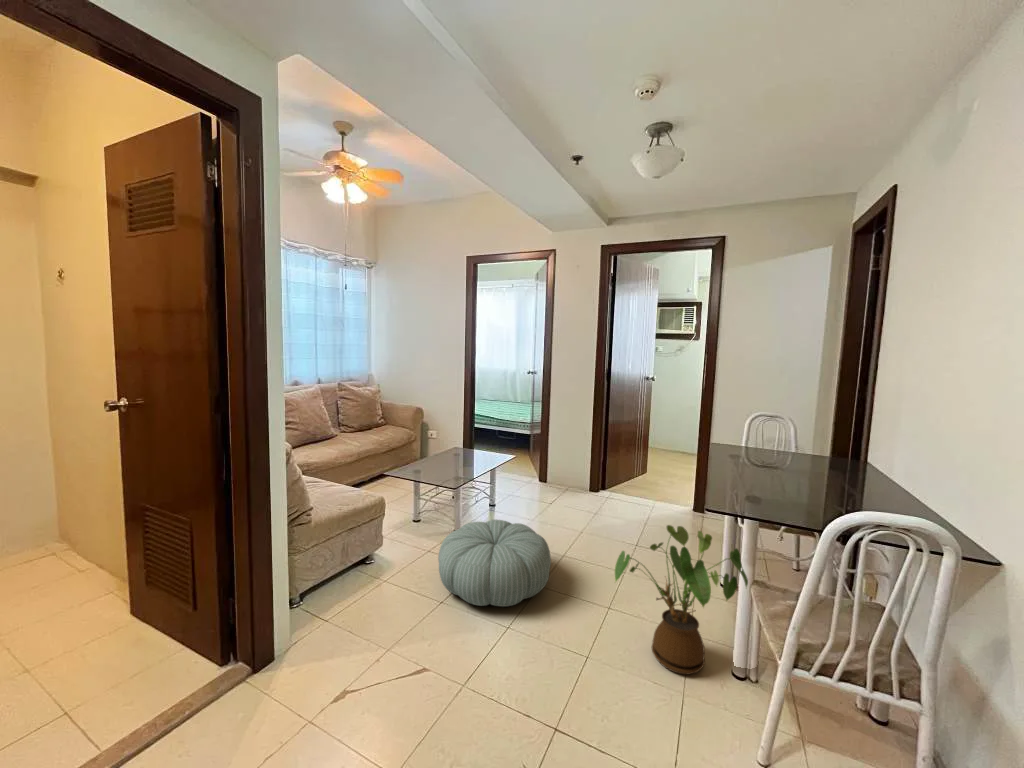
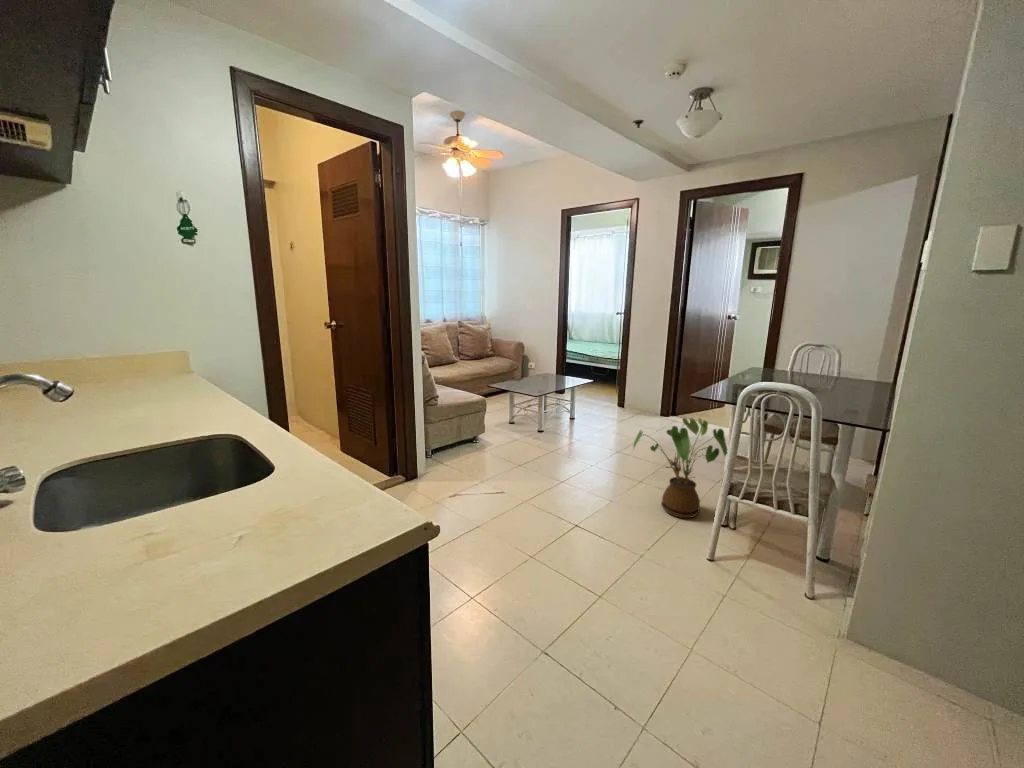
pouf: present [438,520,551,607] -> none [520,419,603,472]

